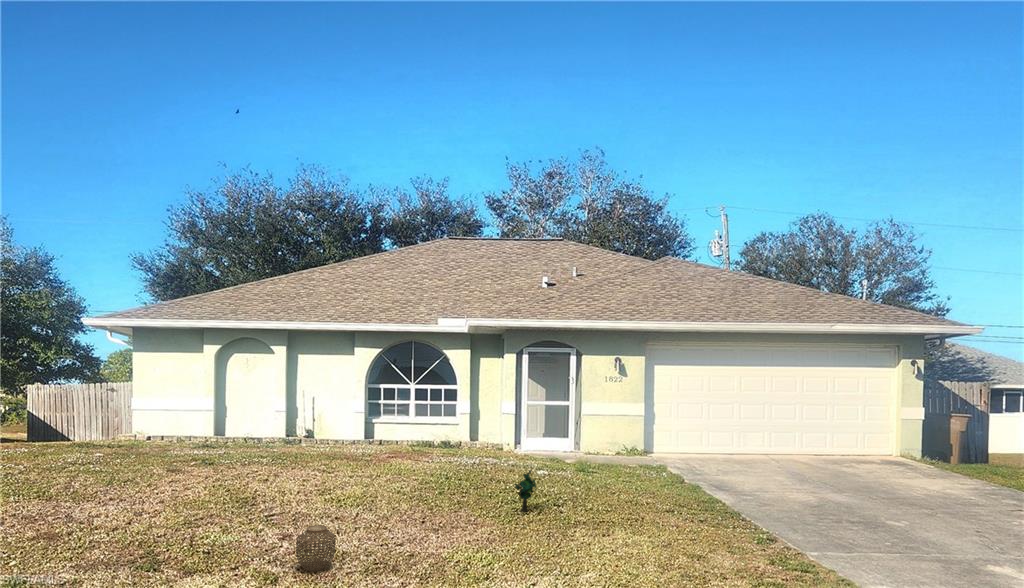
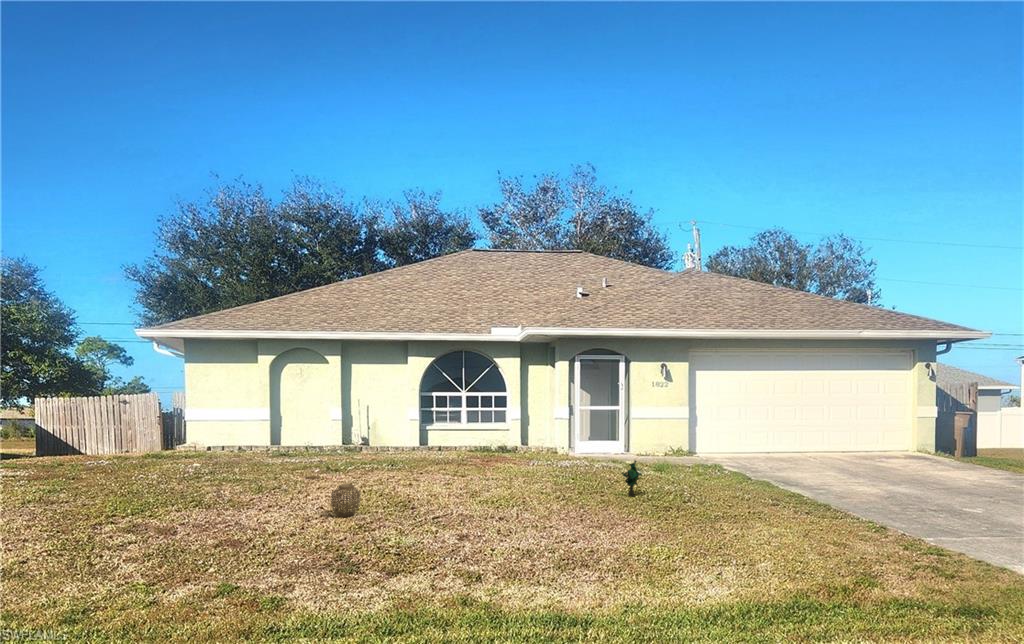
woven basket: present [296,525,336,571] -> present [331,484,360,517]

